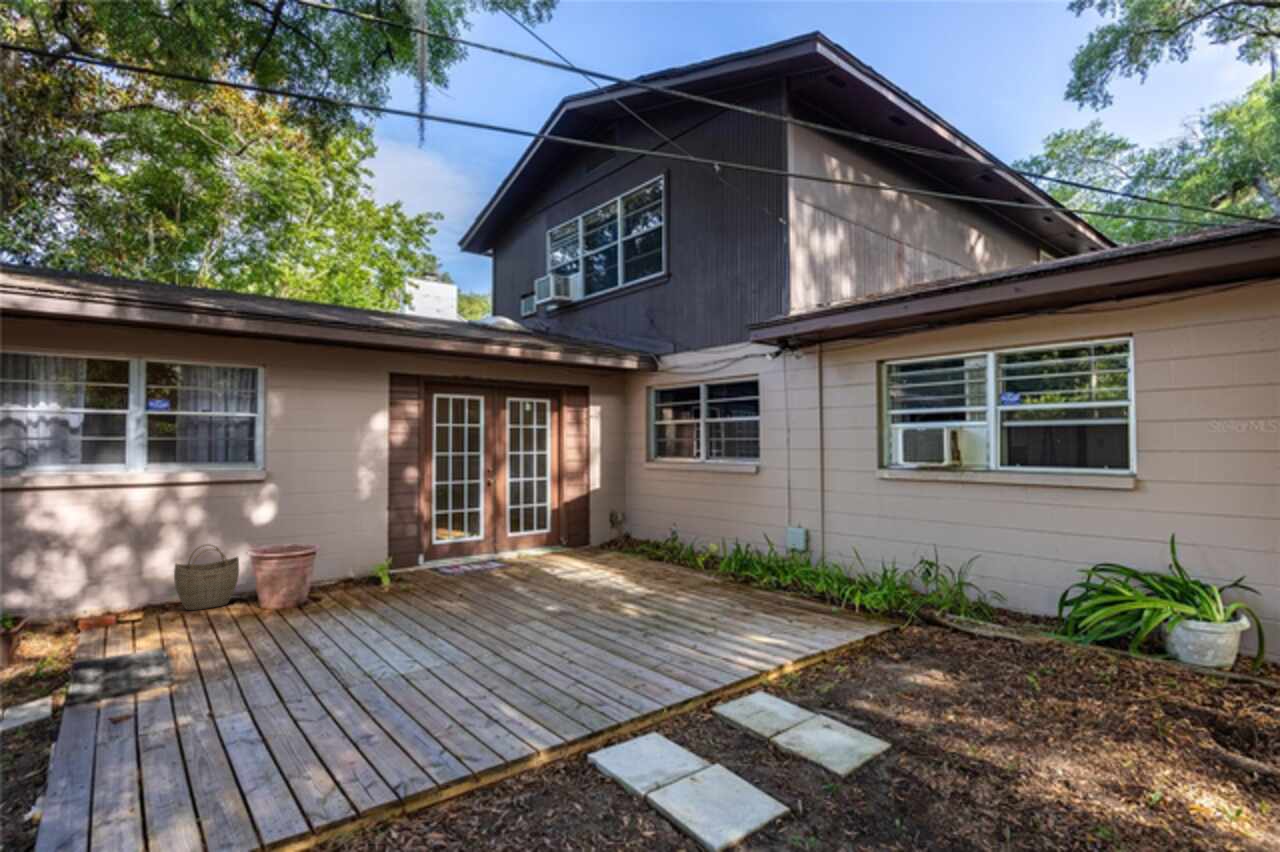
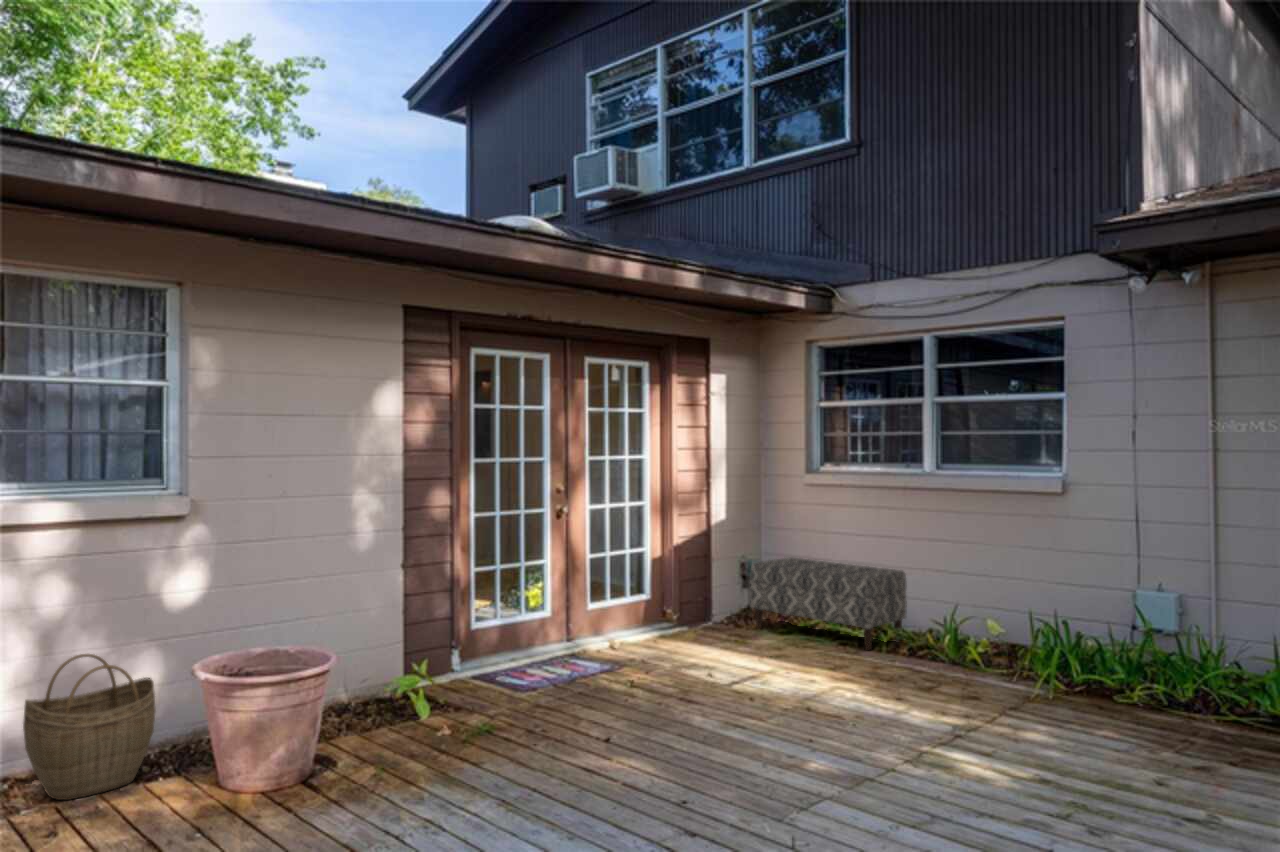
bench: none [608,510,687,561] -> present [750,558,907,650]

